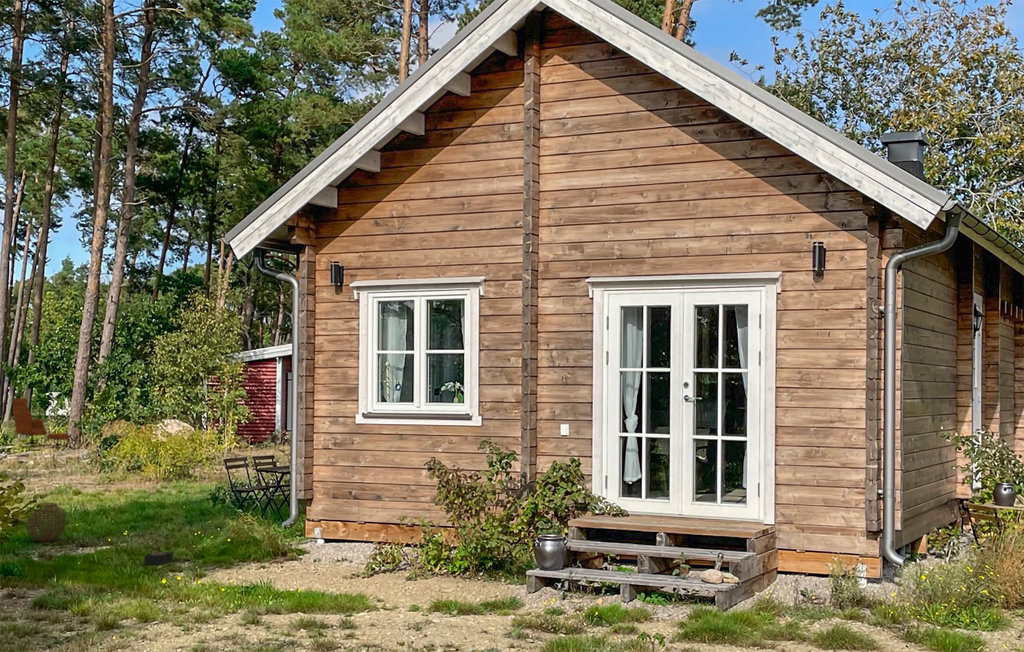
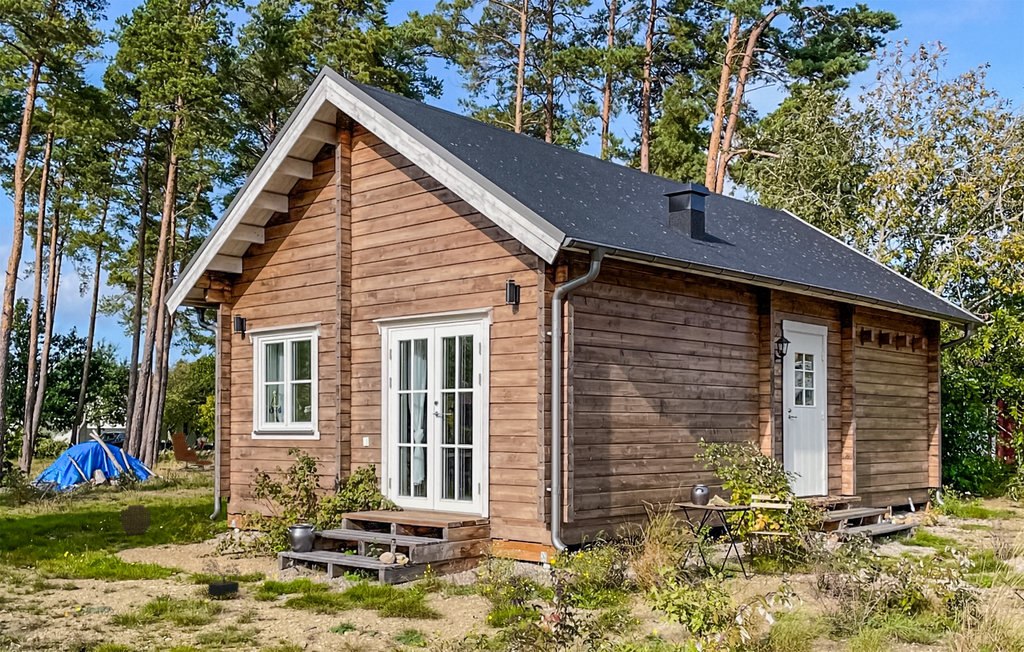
woven basket: present [28,503,65,542] -> present [121,505,151,535]
decorative plant: present [139,531,173,565] -> present [202,559,241,596]

